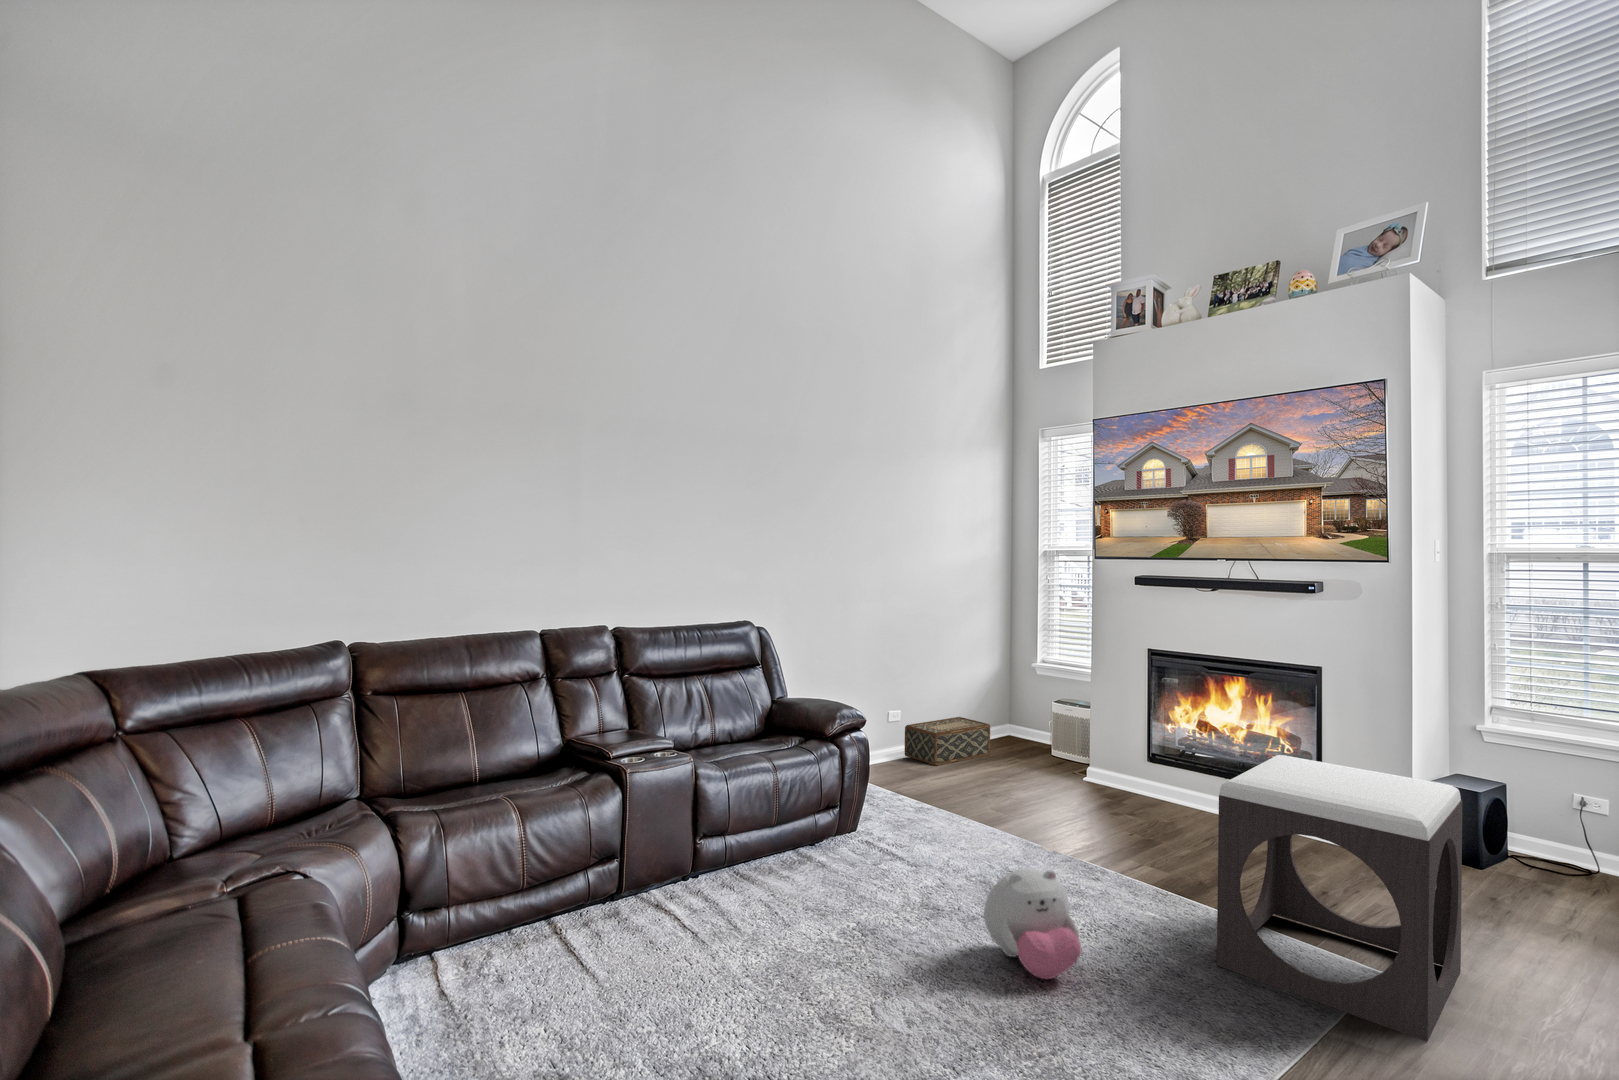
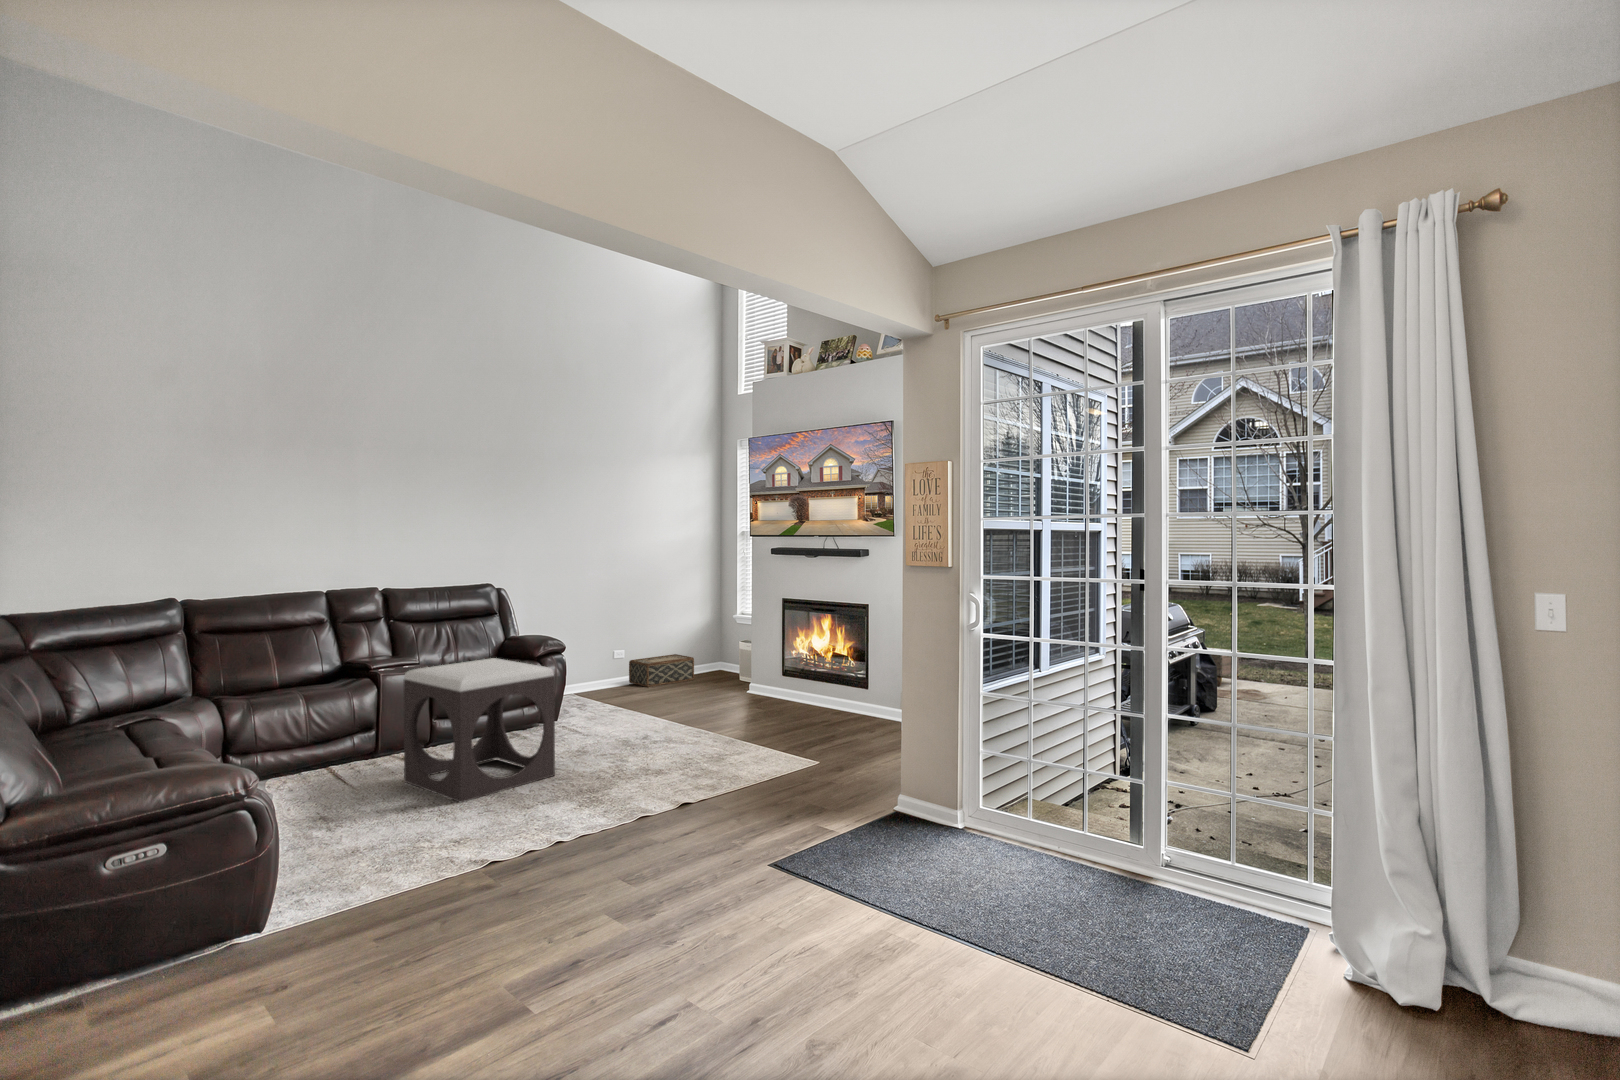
footstool: present [1217,755,1462,1042] -> present [404,658,555,802]
plush toy: present [984,869,1081,979] -> none [597,714,647,772]

